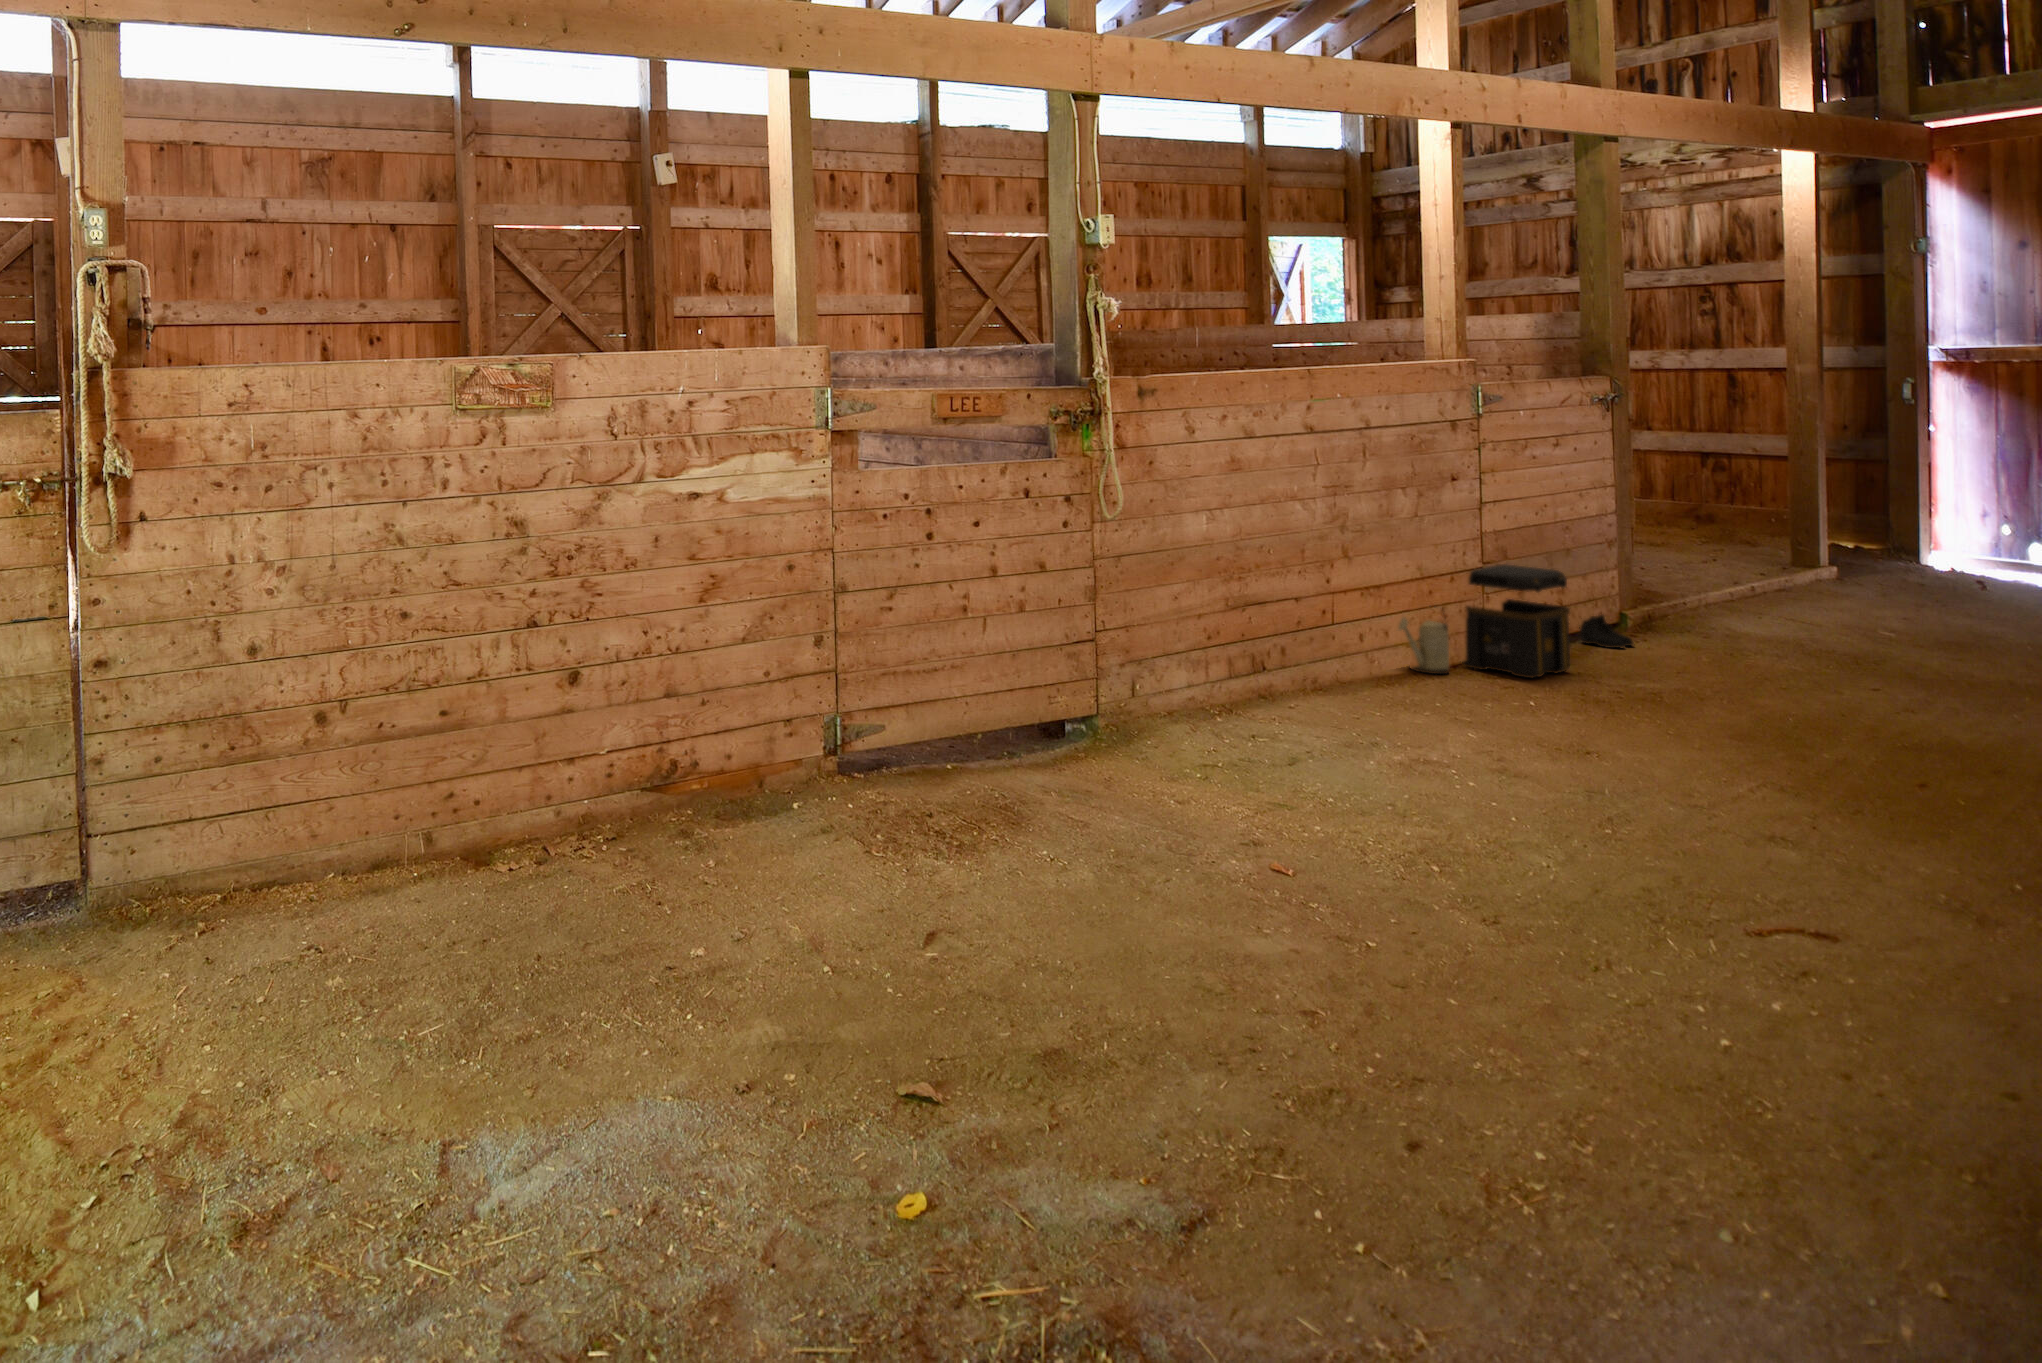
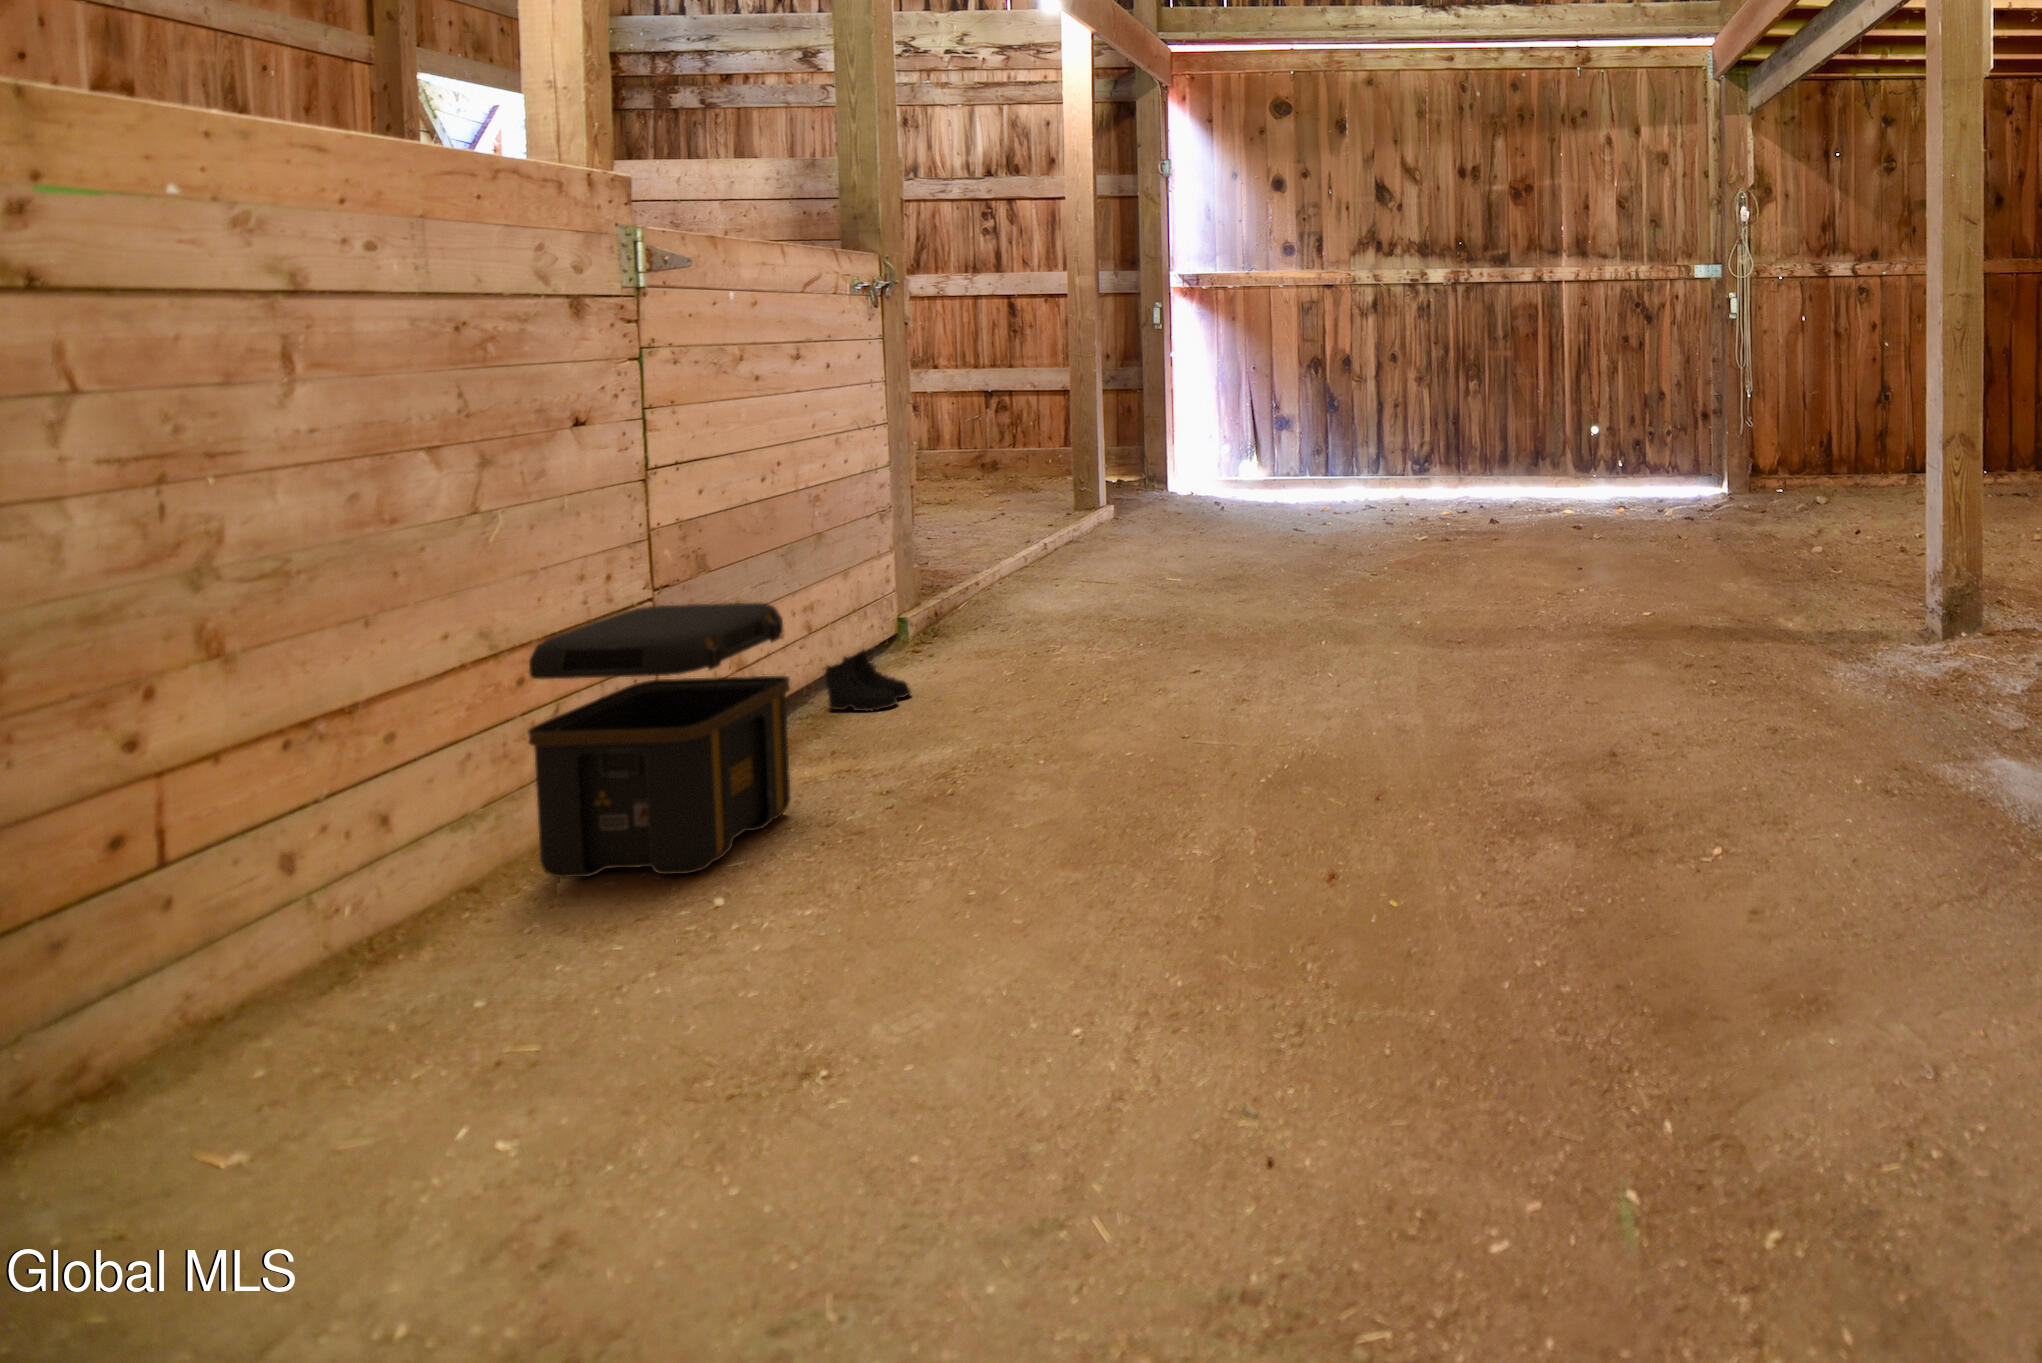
watering can: present [1399,606,1449,674] -> none [245,775,476,978]

